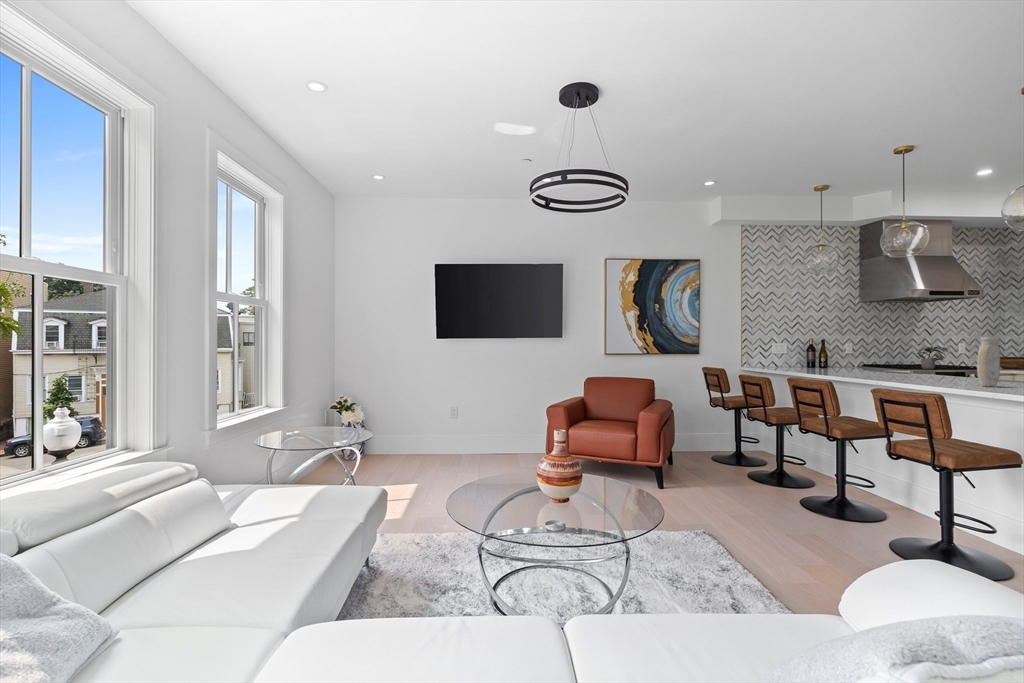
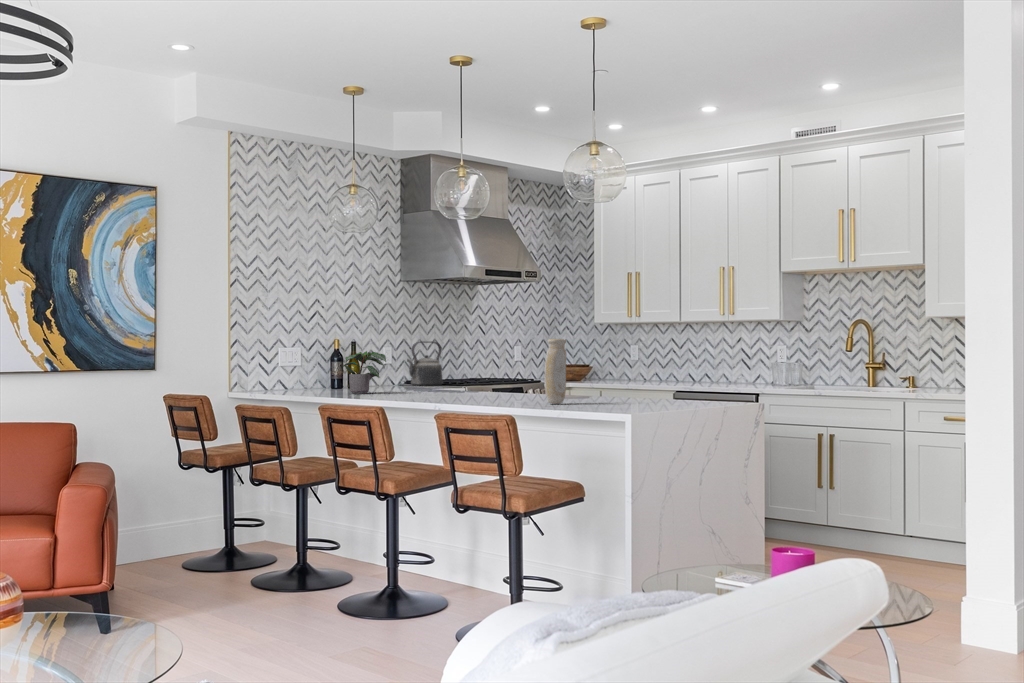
kettle: none [865,340,893,368] -> present [407,341,442,385]
potted plant: present [917,346,948,369] -> present [342,351,386,394]

